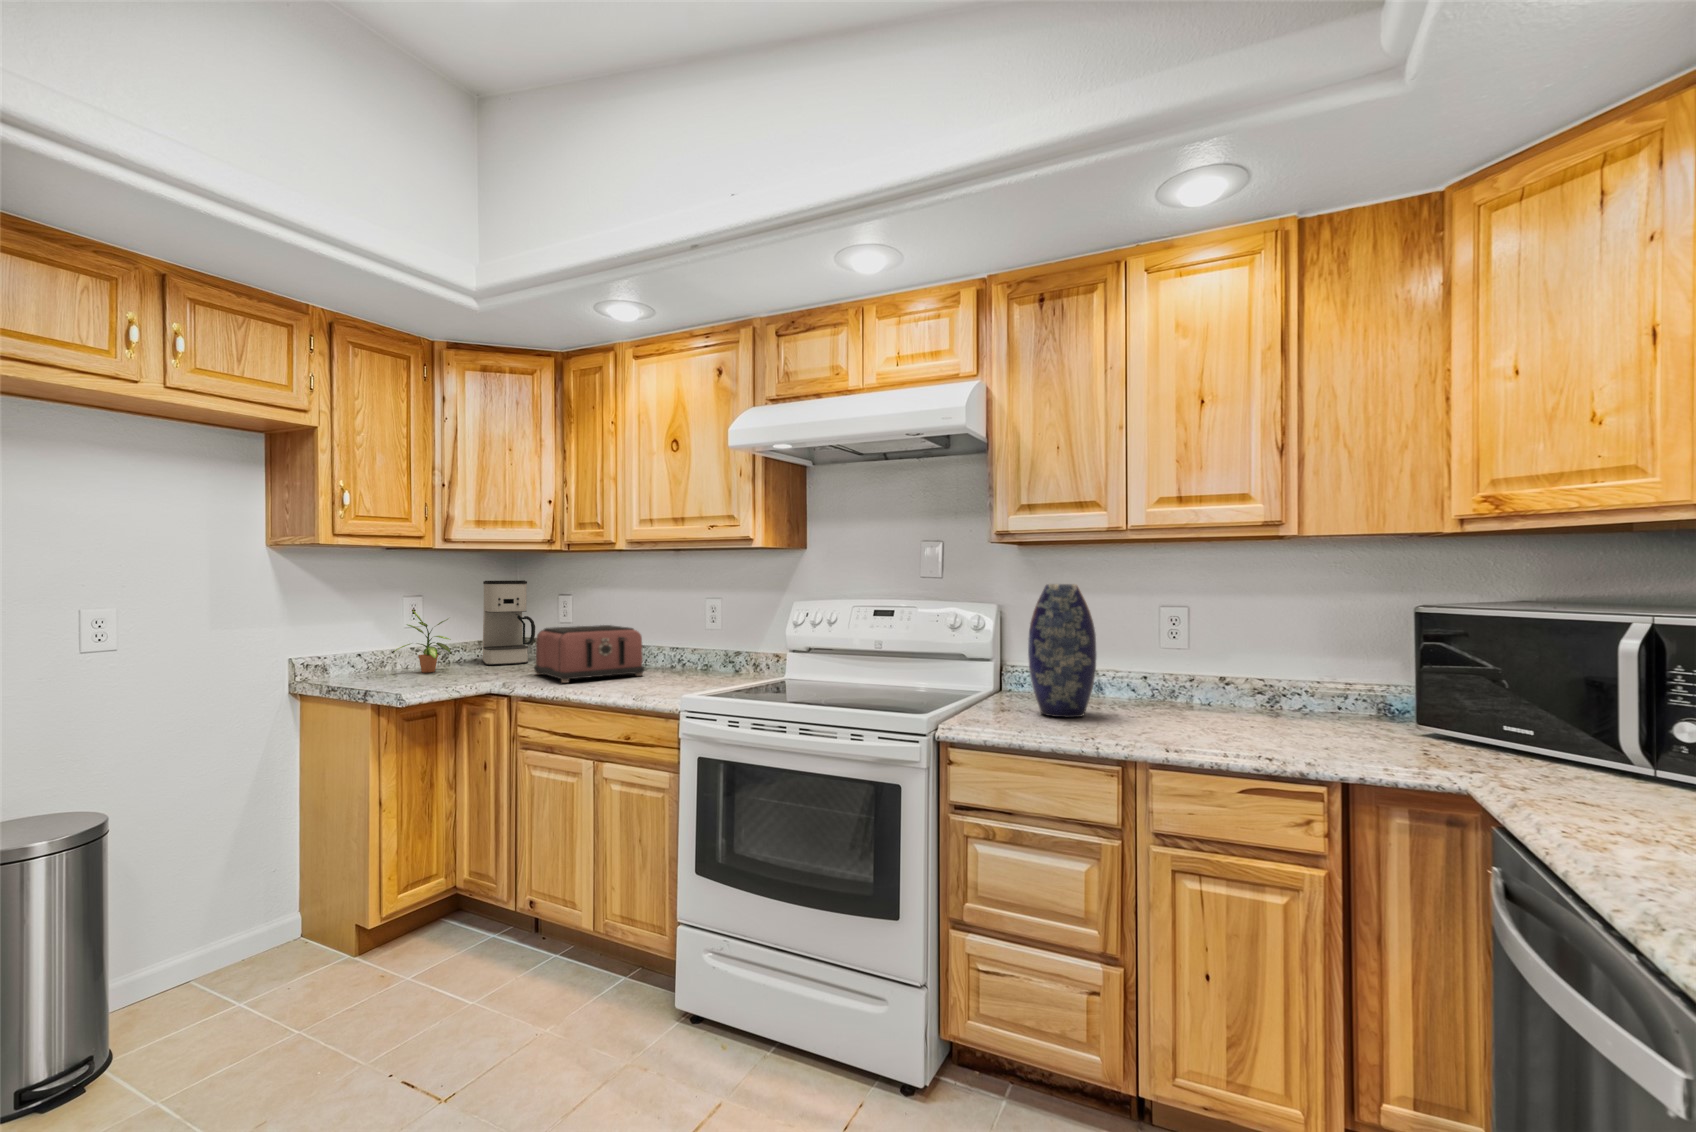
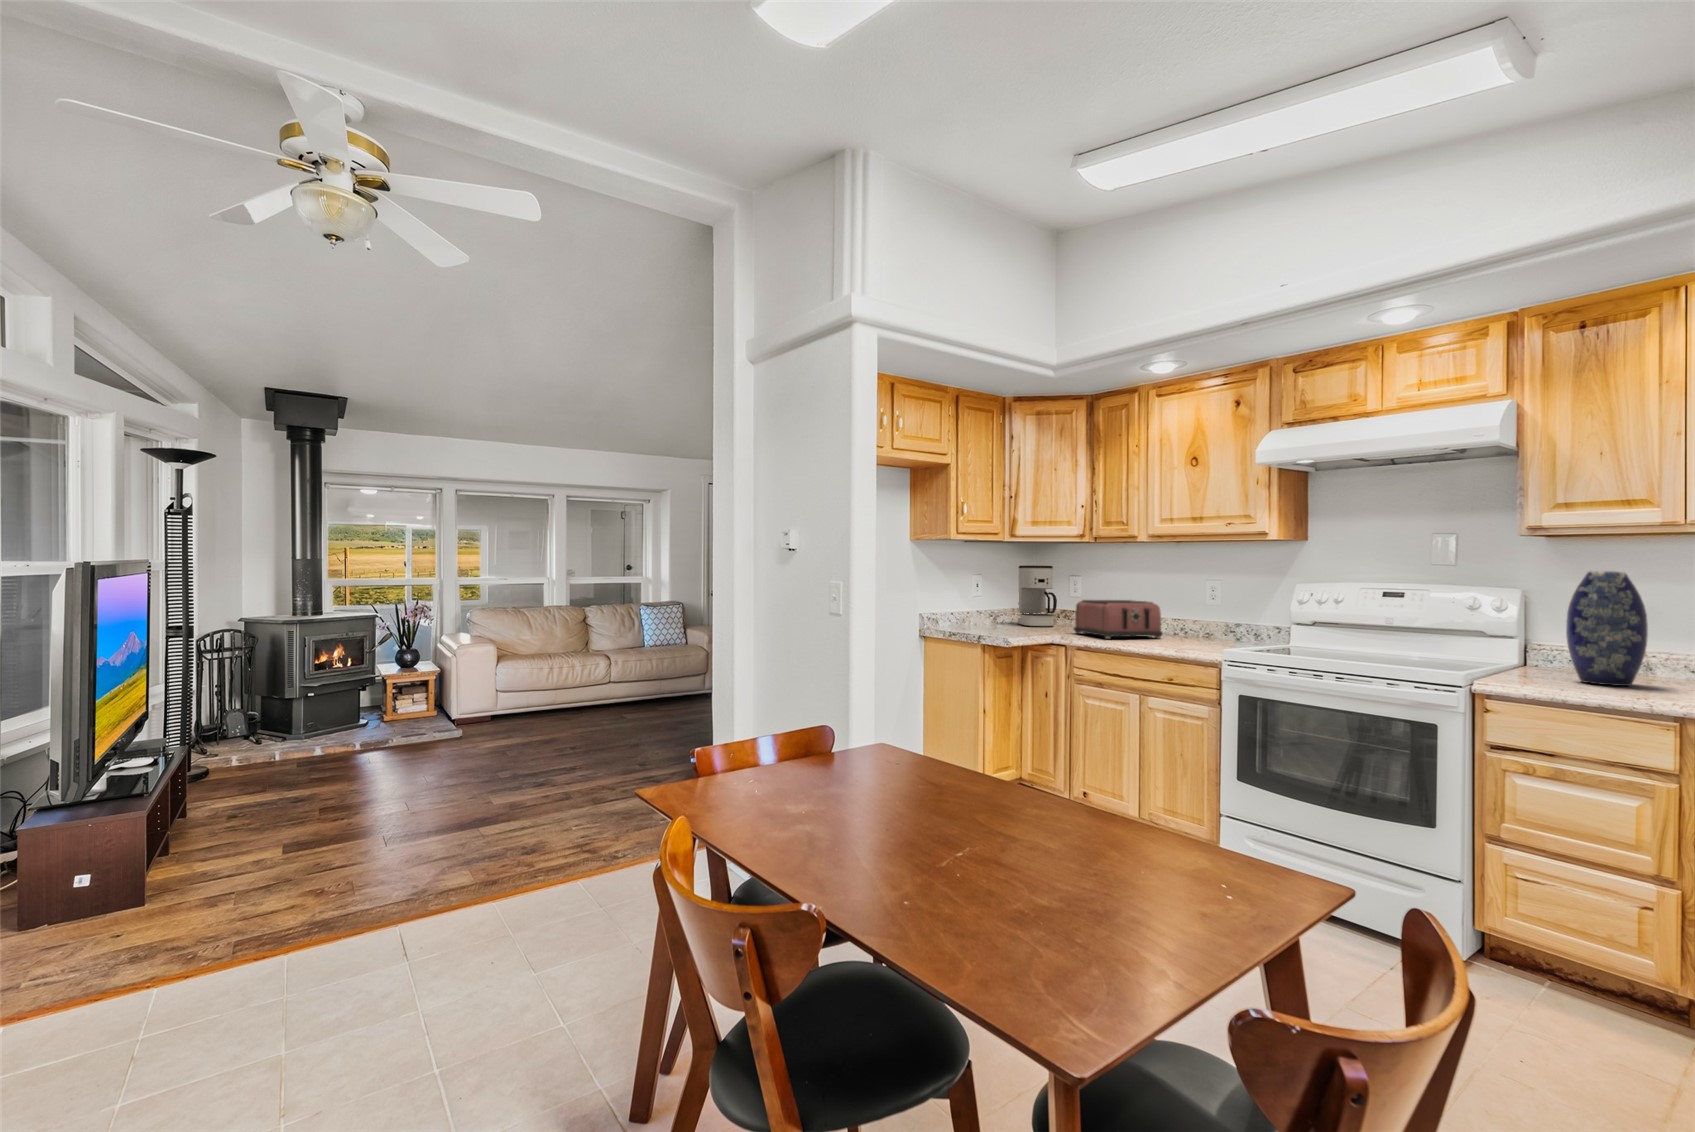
potted plant: present [394,610,451,673] -> none [974,583,1011,628]

